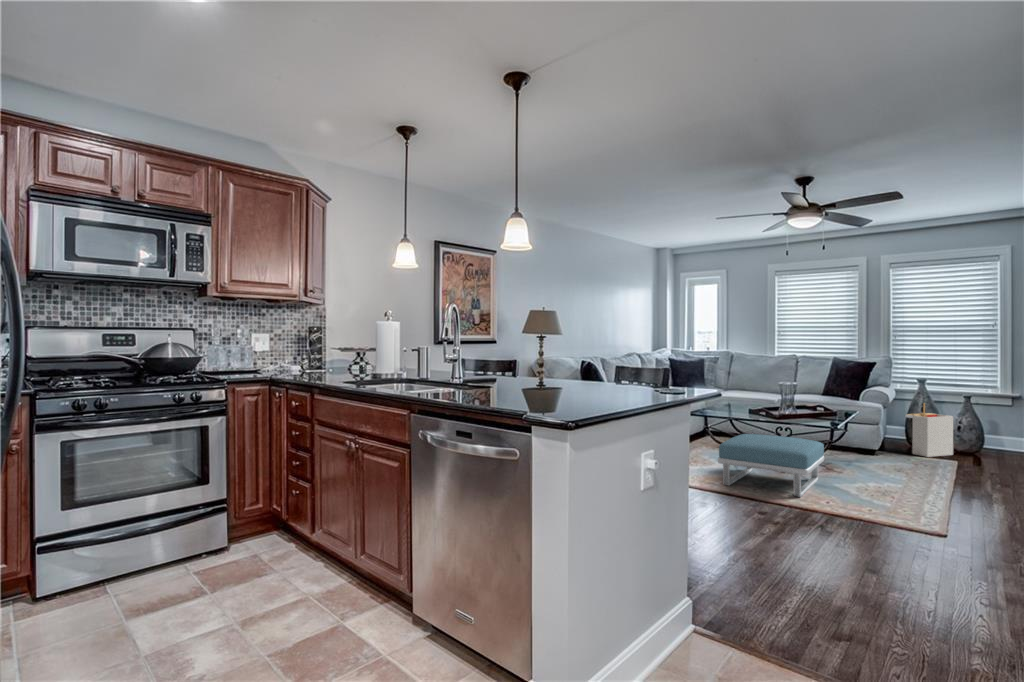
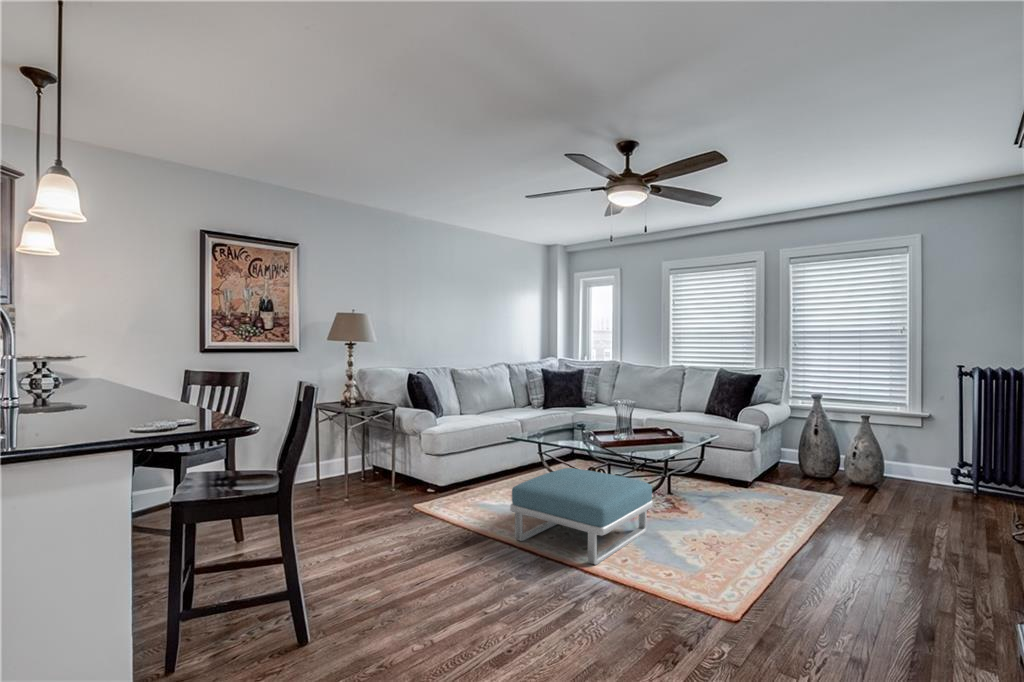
storage bin: present [906,403,953,457] -> none [790,425,845,492]

